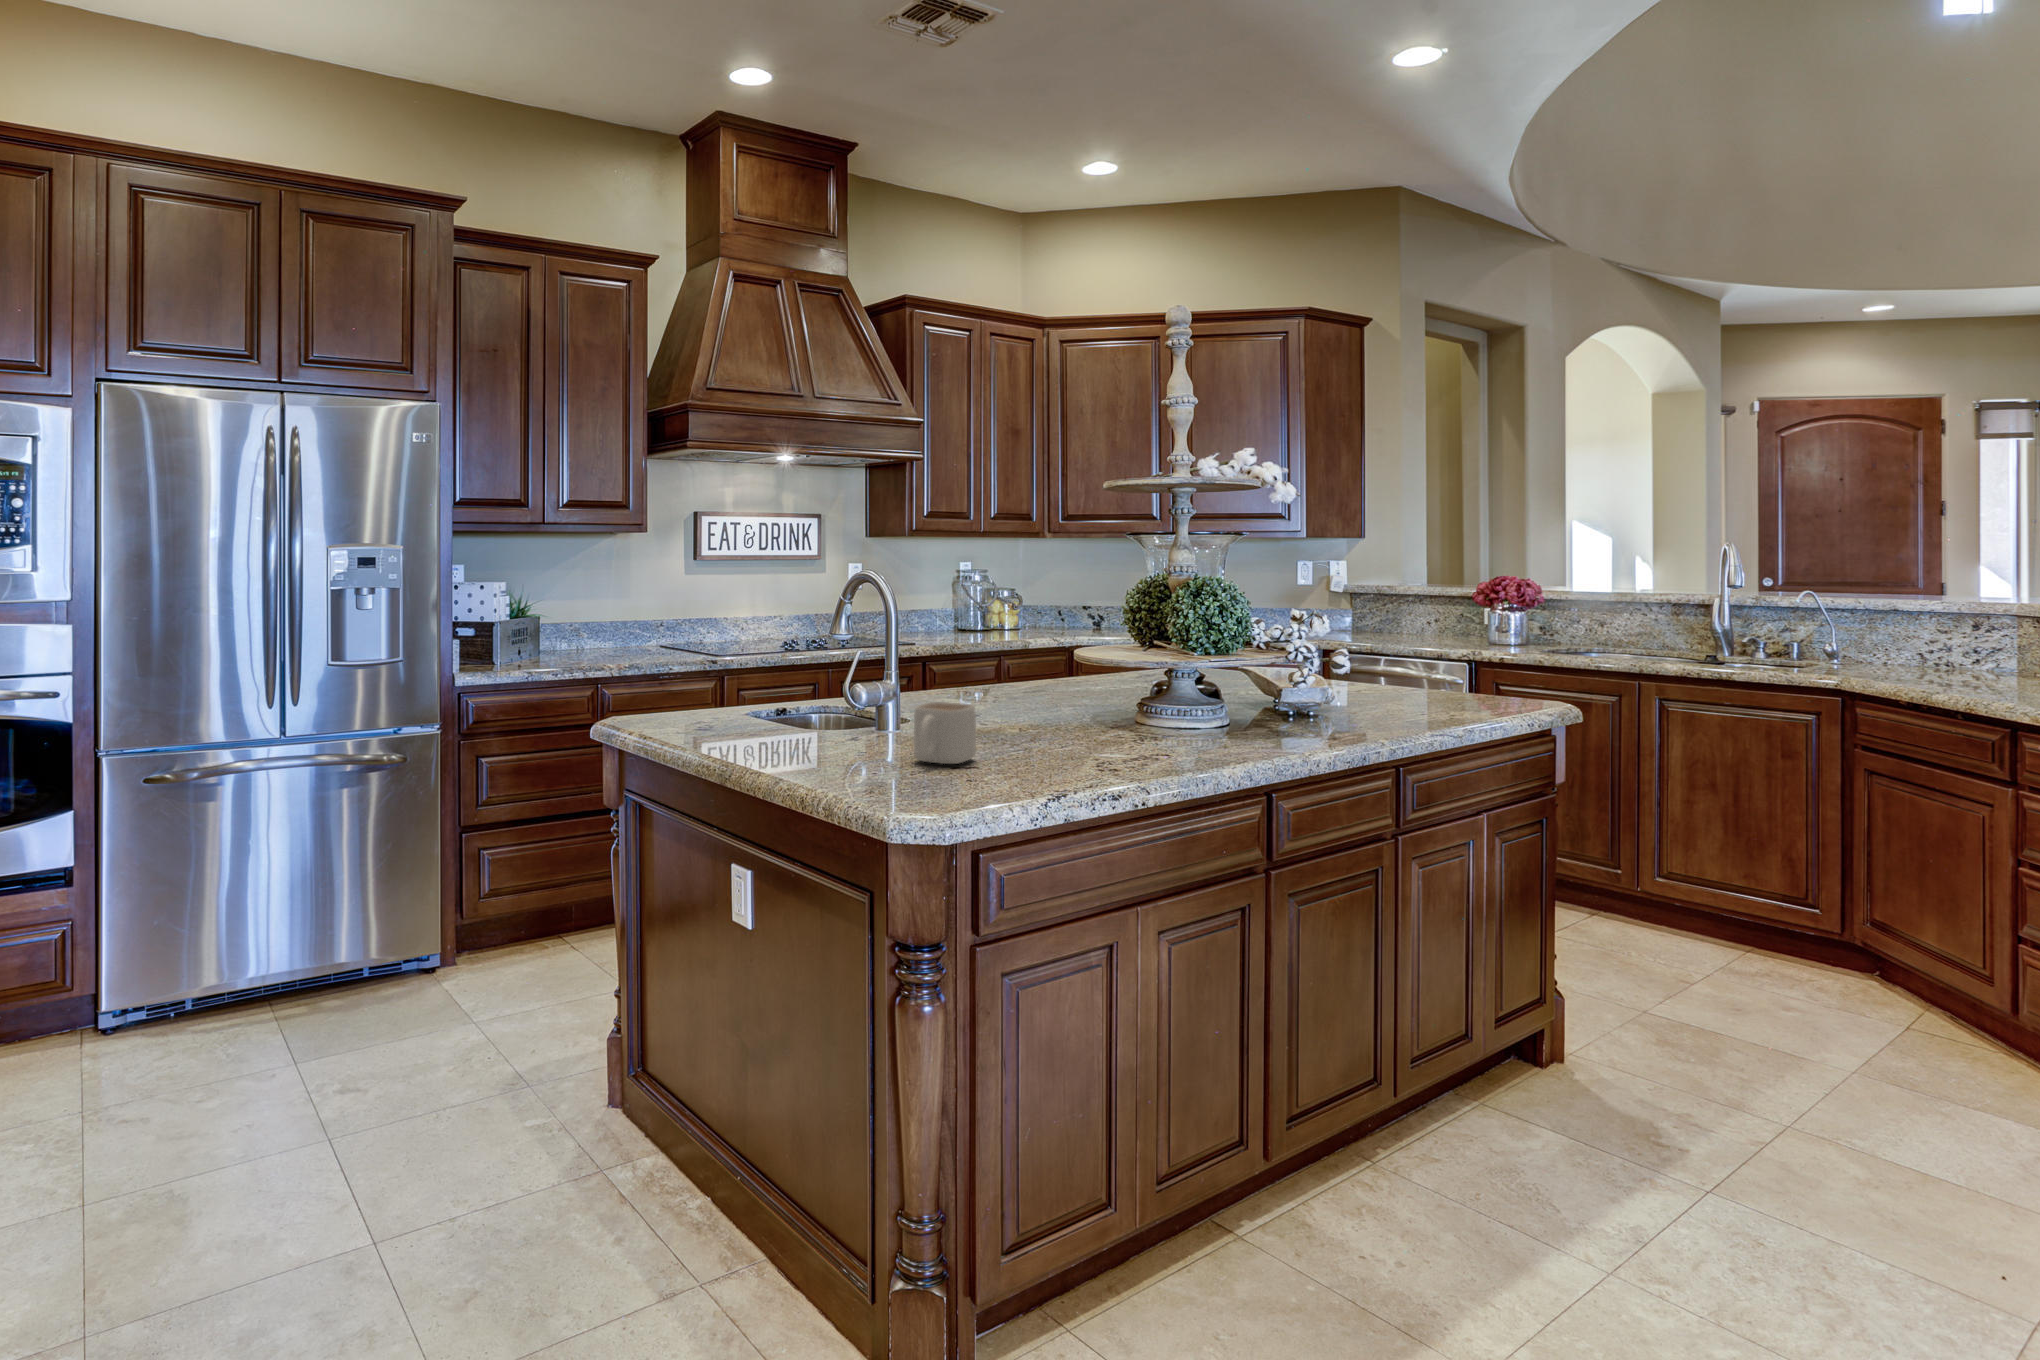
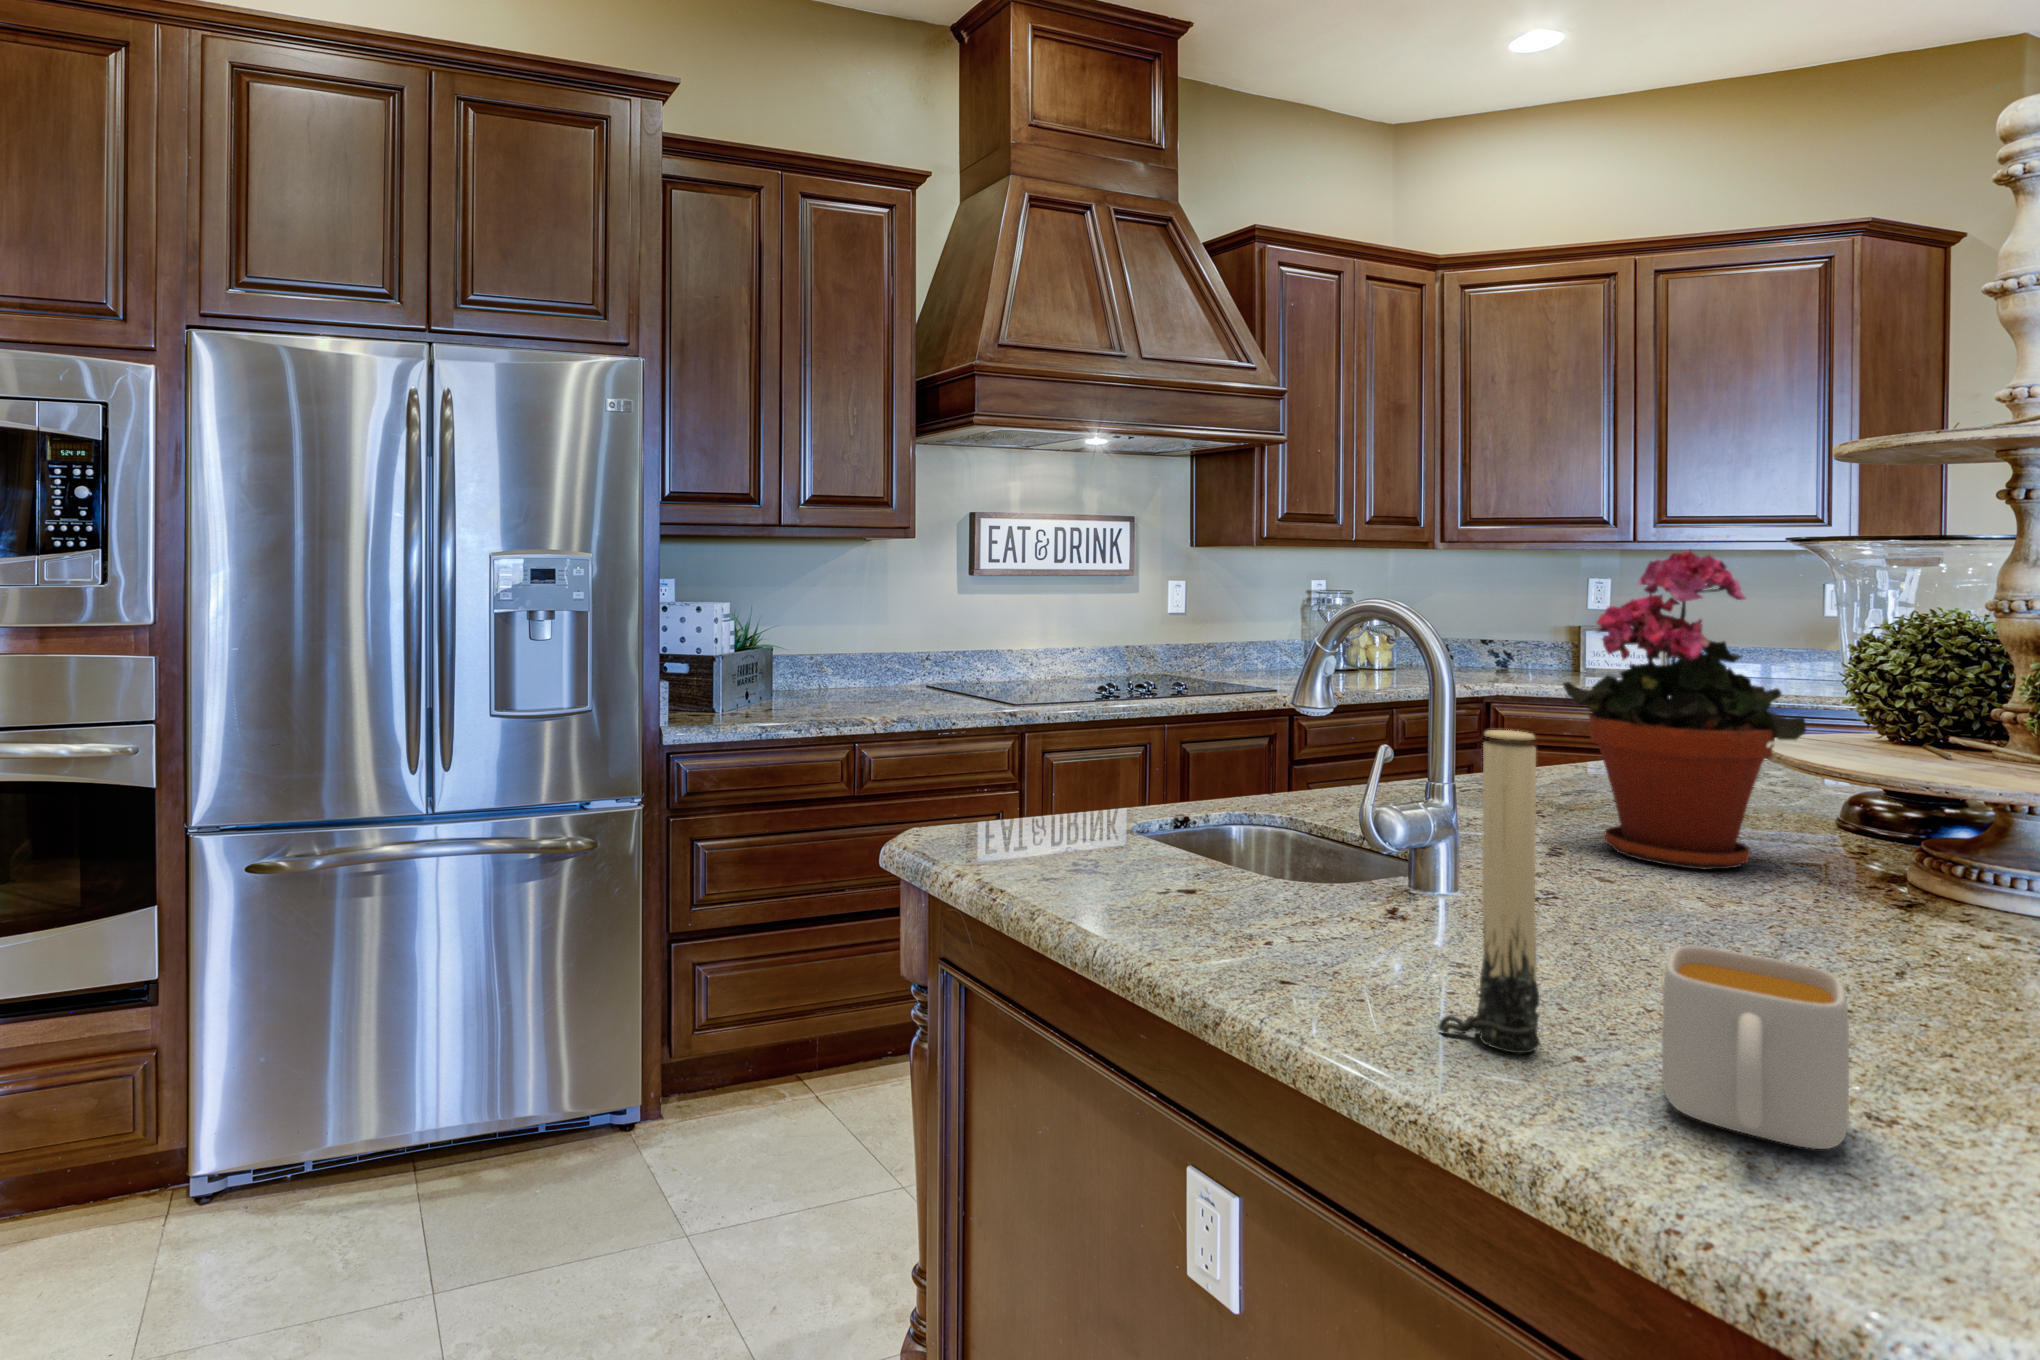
potted plant: none [990,540,1093,706] -> present [1563,551,1806,869]
candle: none [851,620,888,754] -> present [1438,730,1540,1053]

